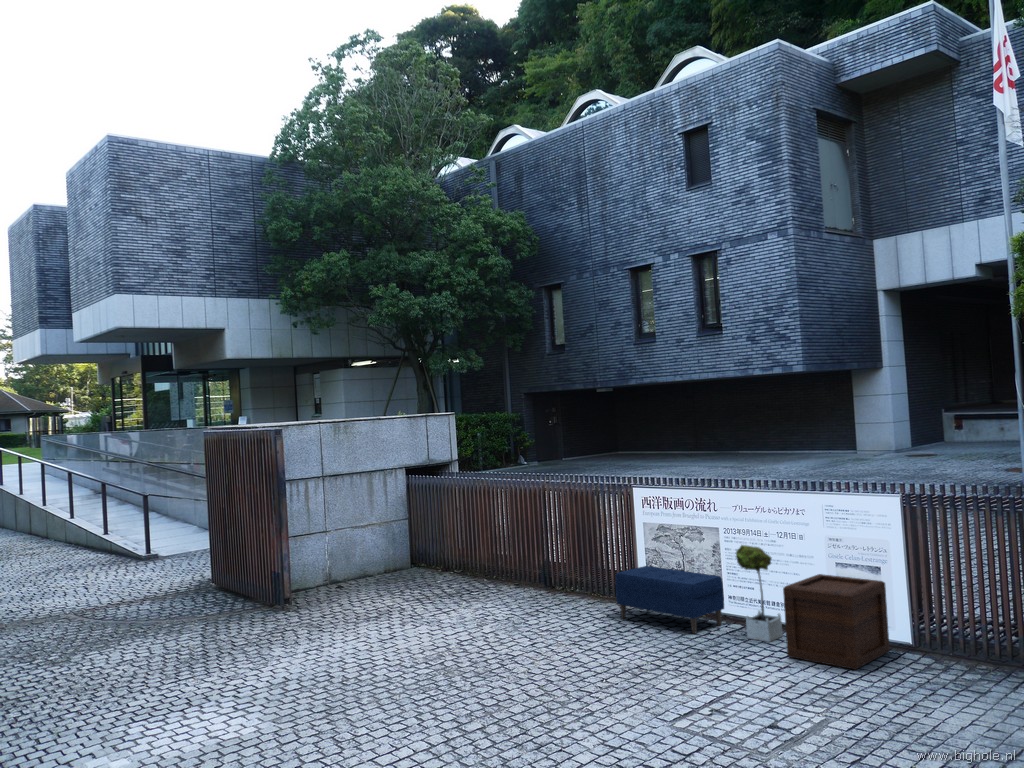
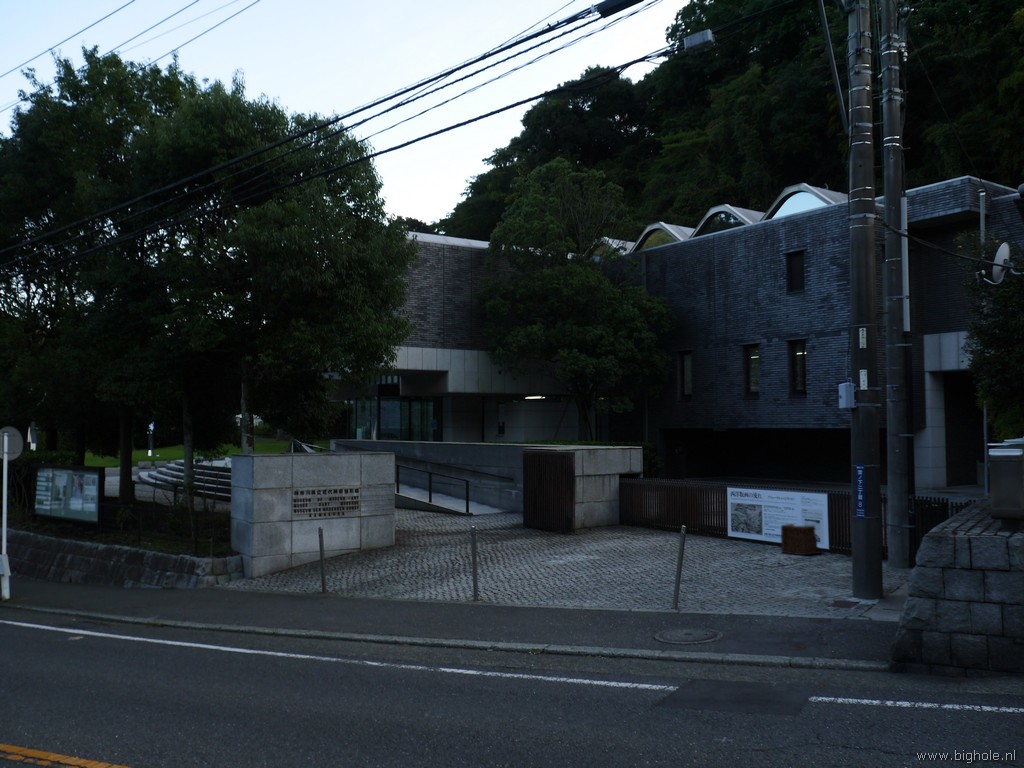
potted tree: present [736,545,783,642] -> none [766,511,784,550]
bench: present [615,566,724,634] -> none [717,522,763,547]

